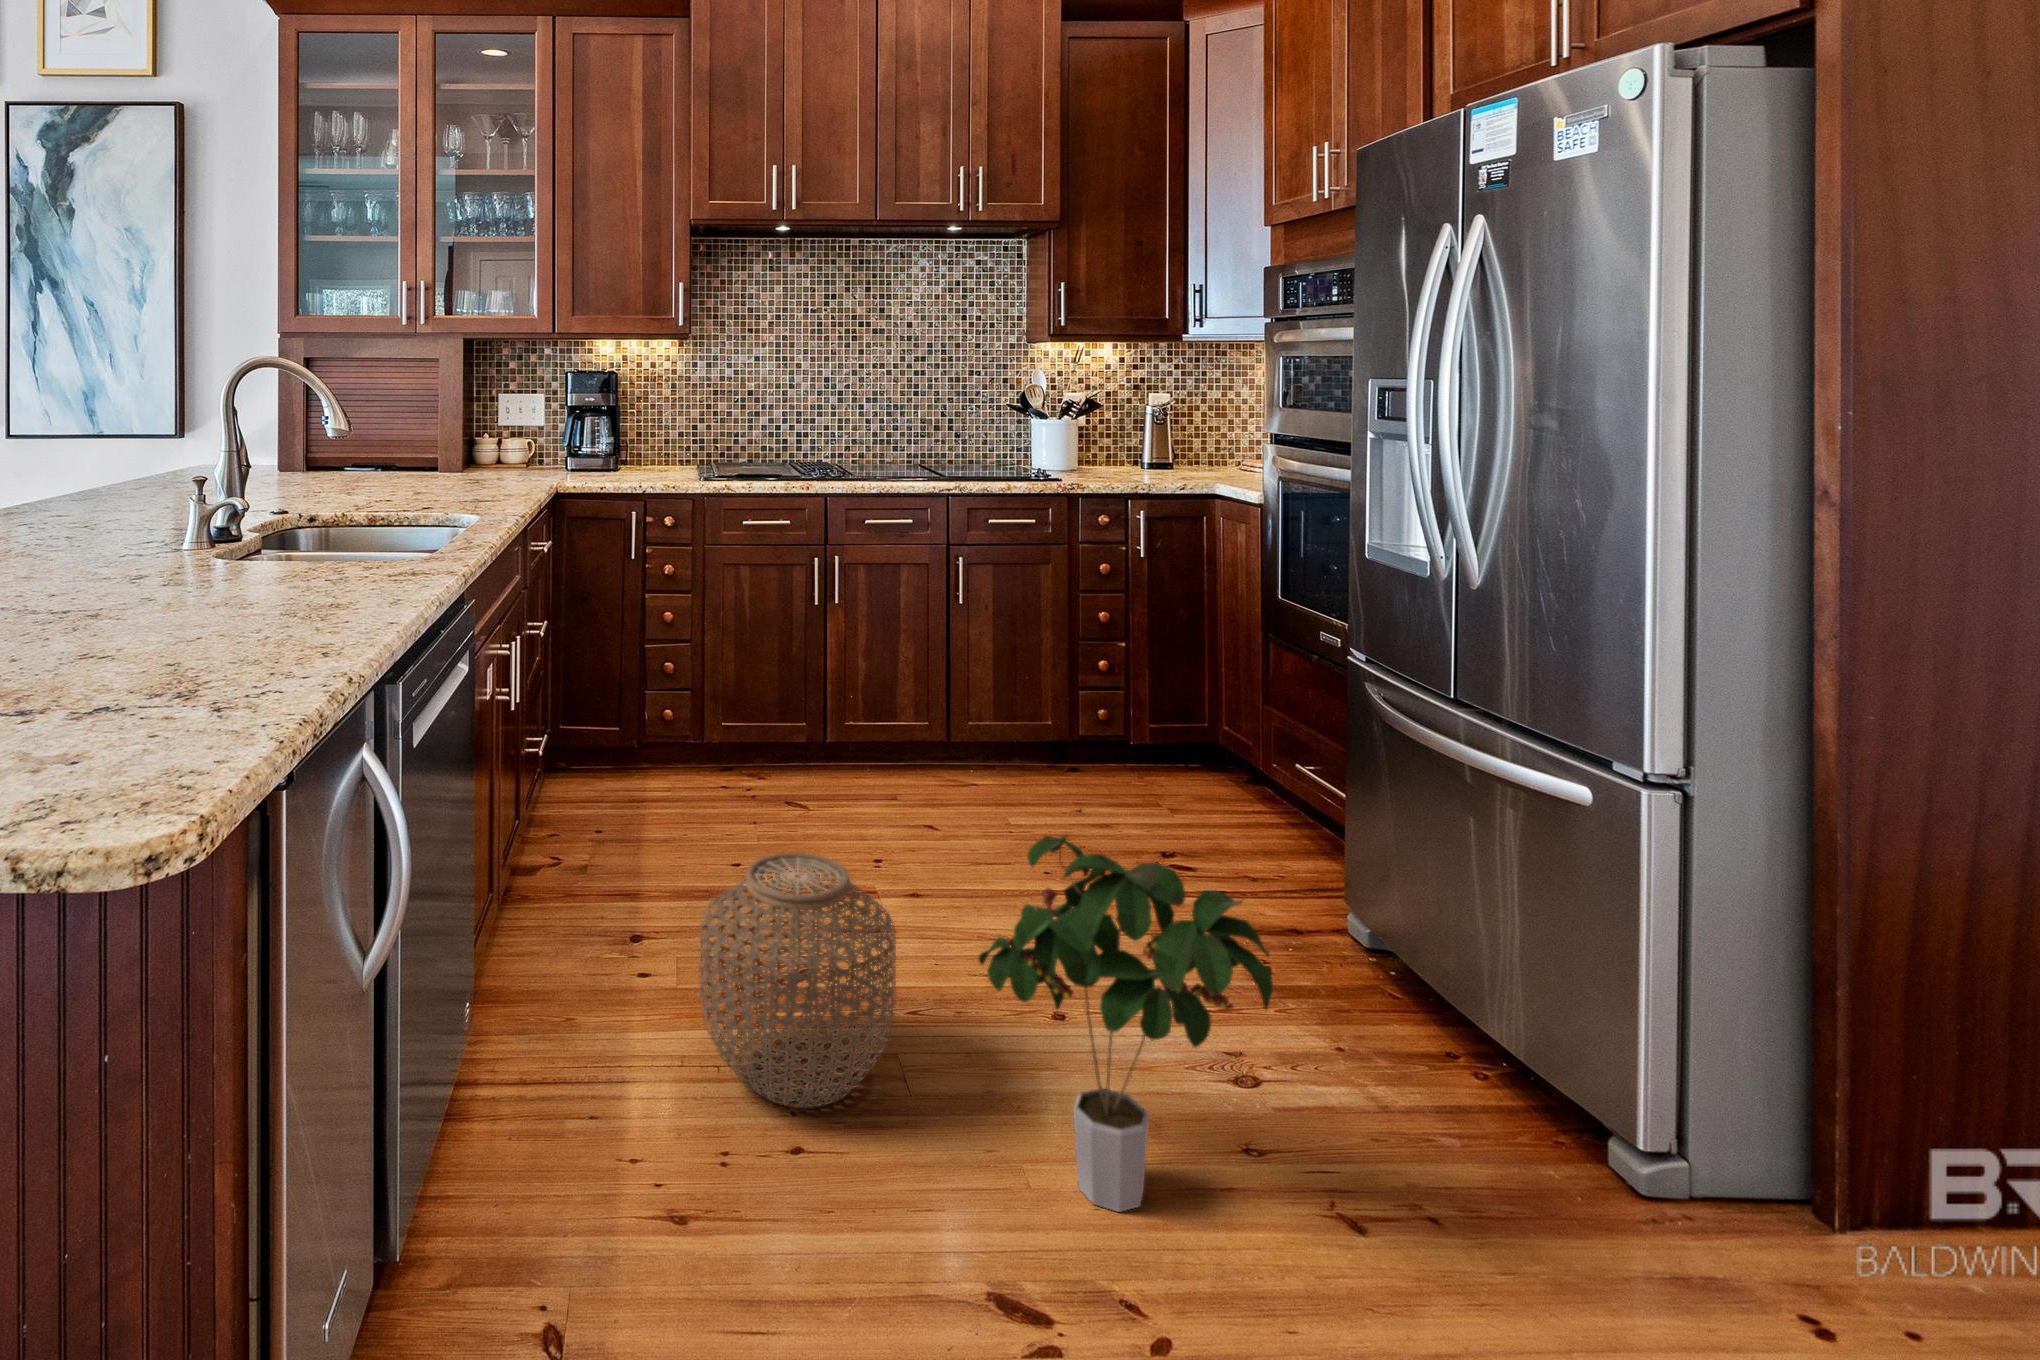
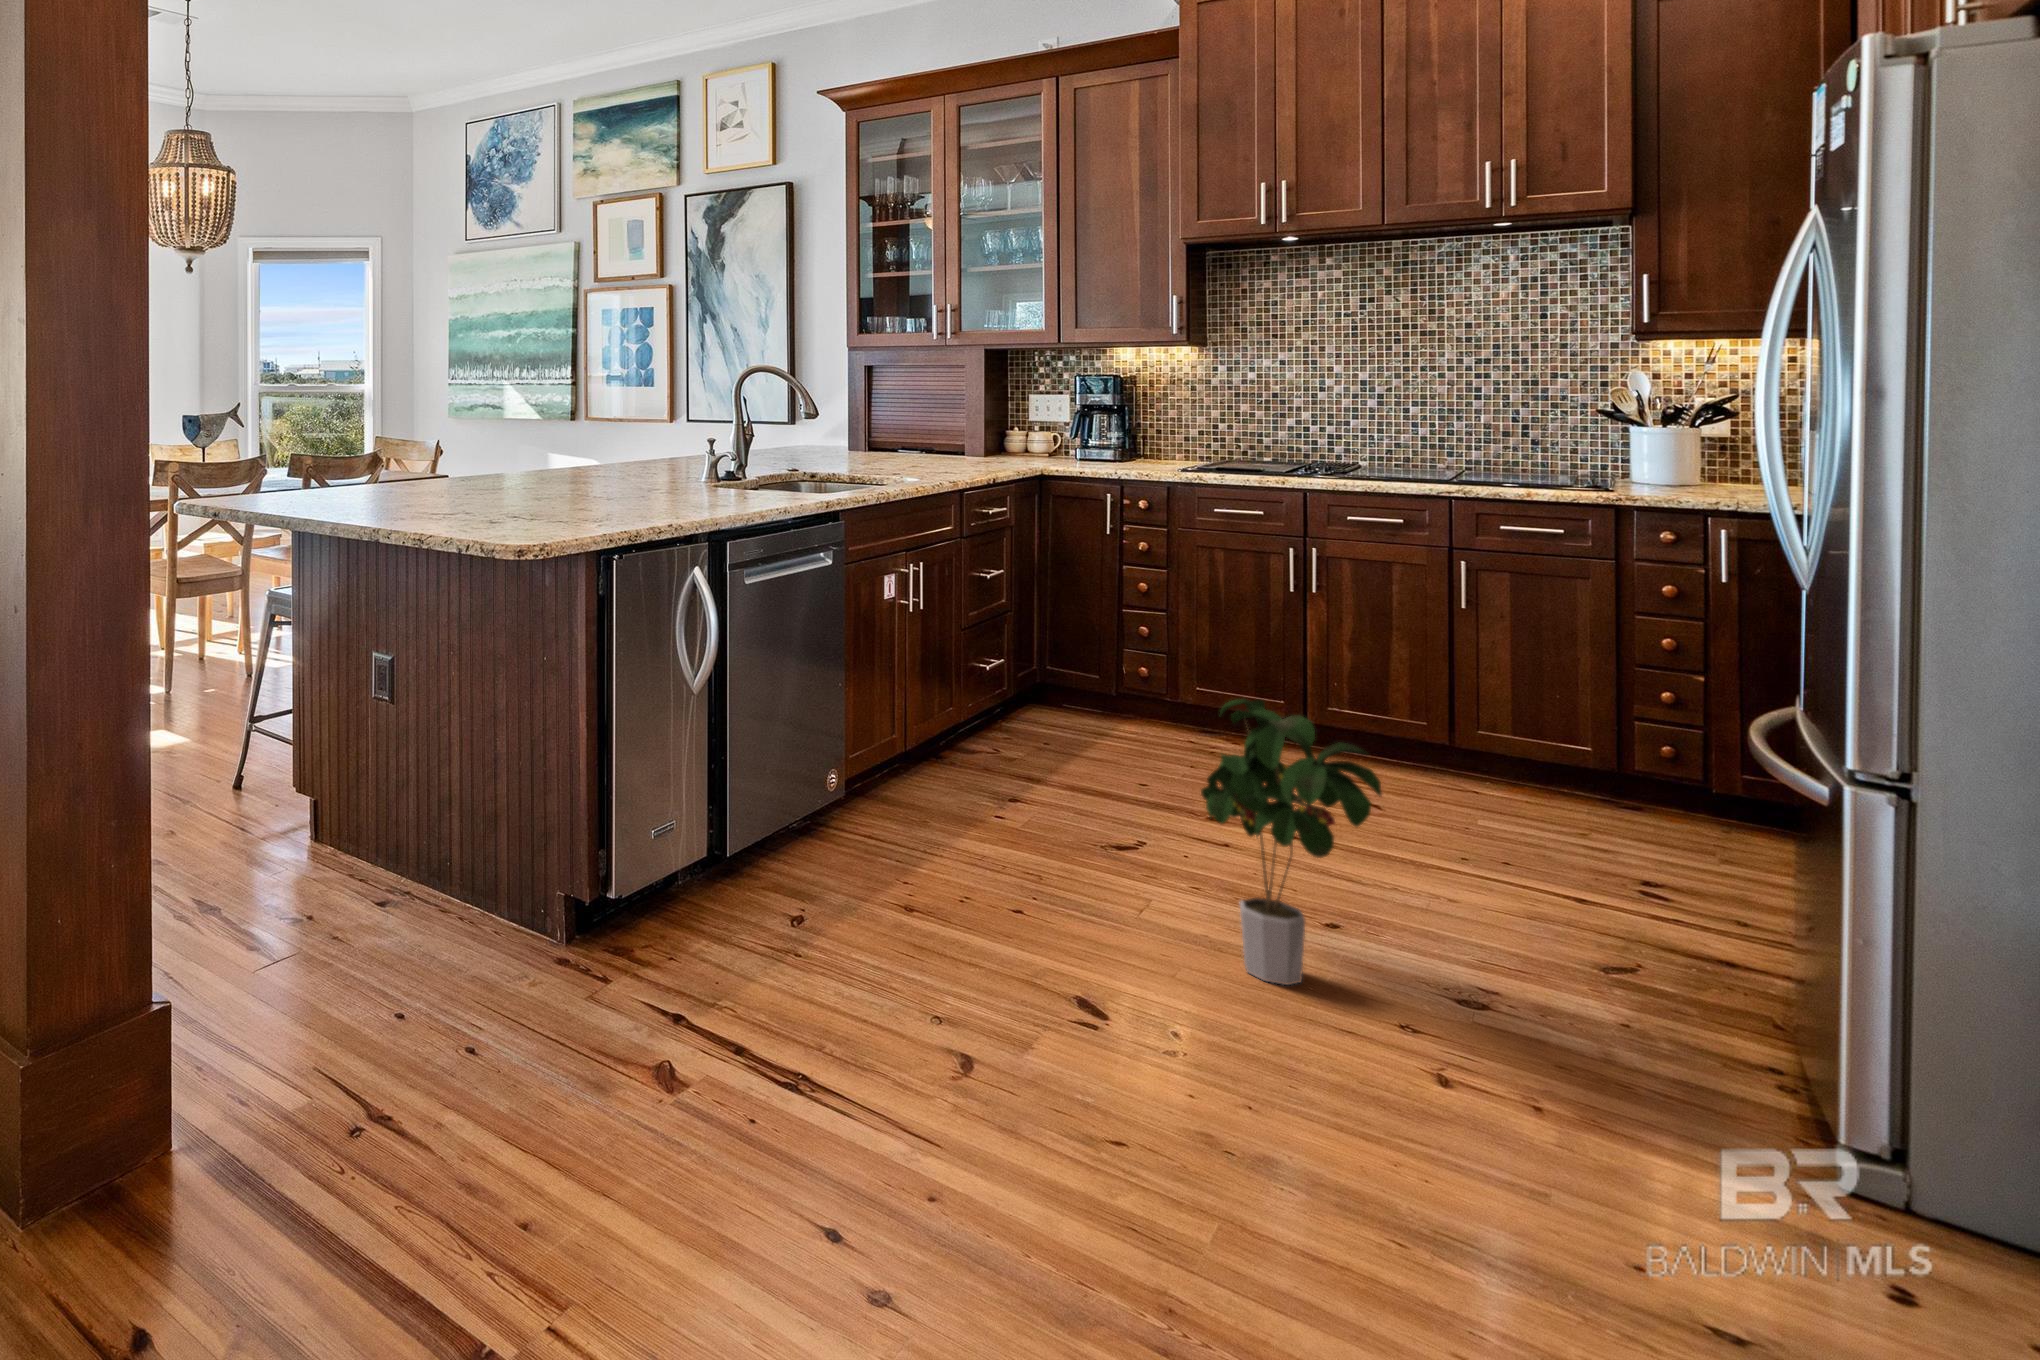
woven basket: present [699,853,896,1108] -> none [999,705,1159,883]

